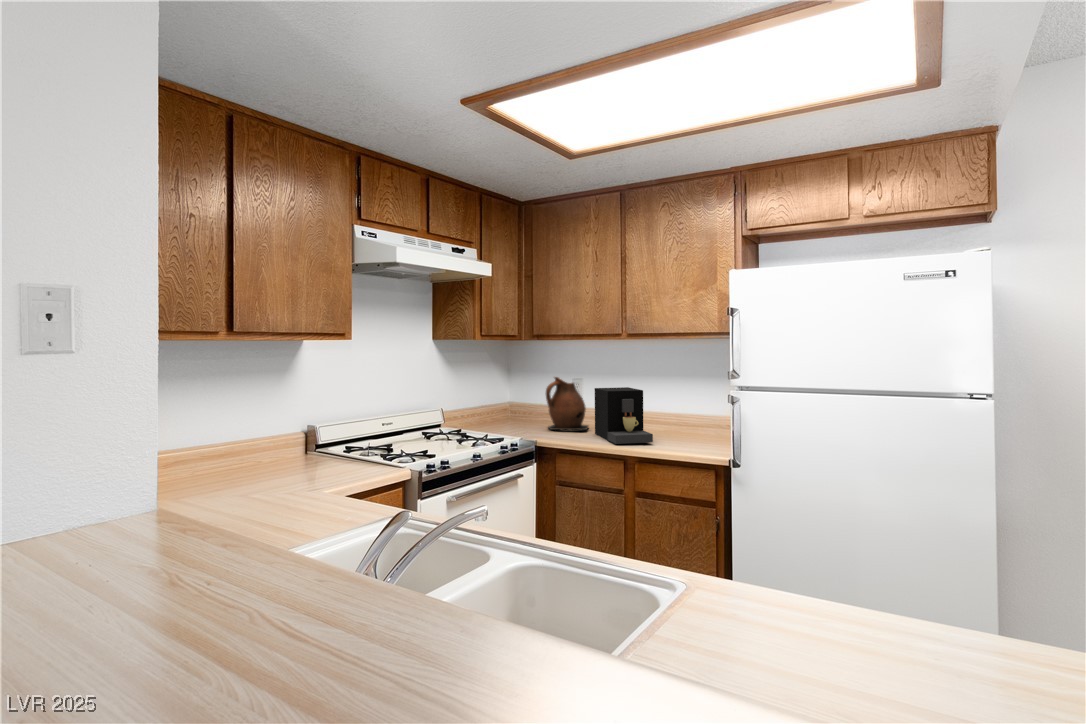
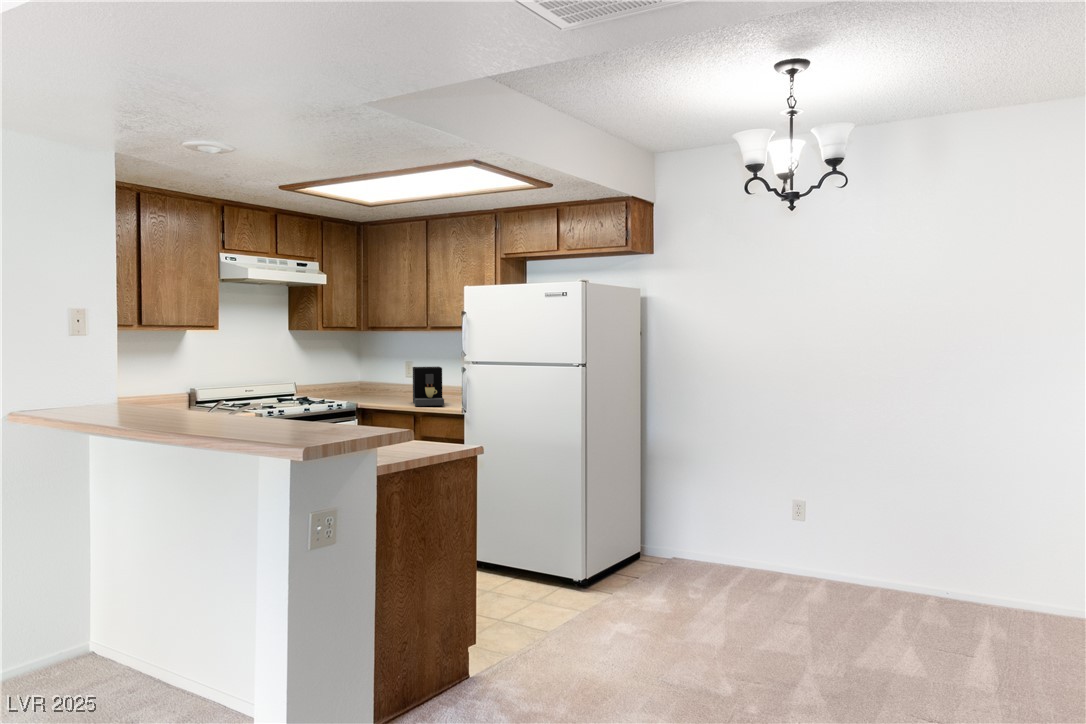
ceramic pitcher: present [546,377,588,430] -> none [378,358,415,400]

